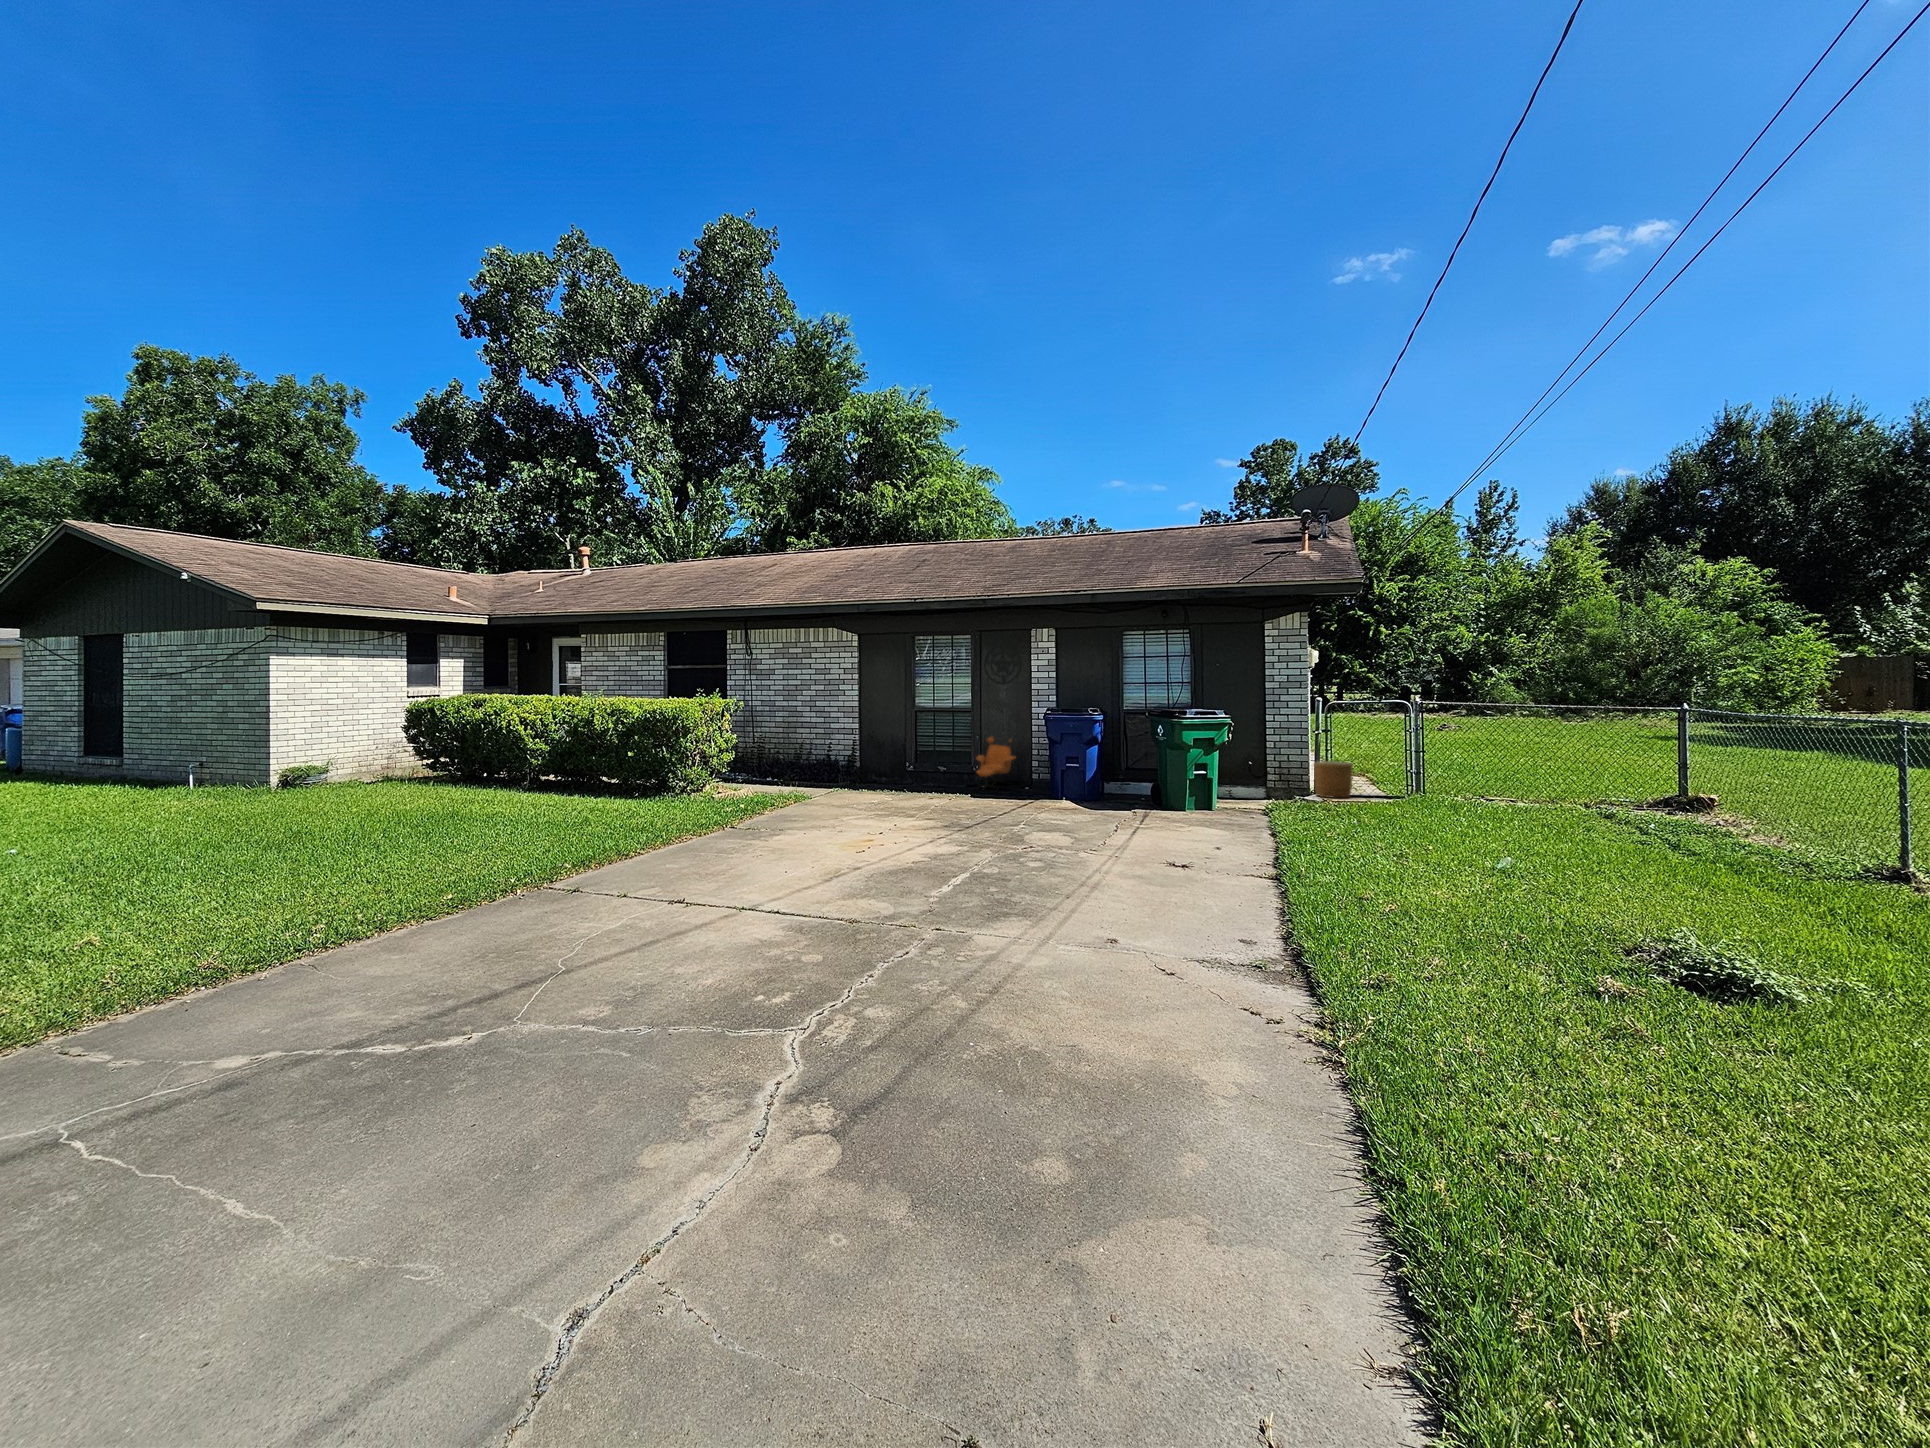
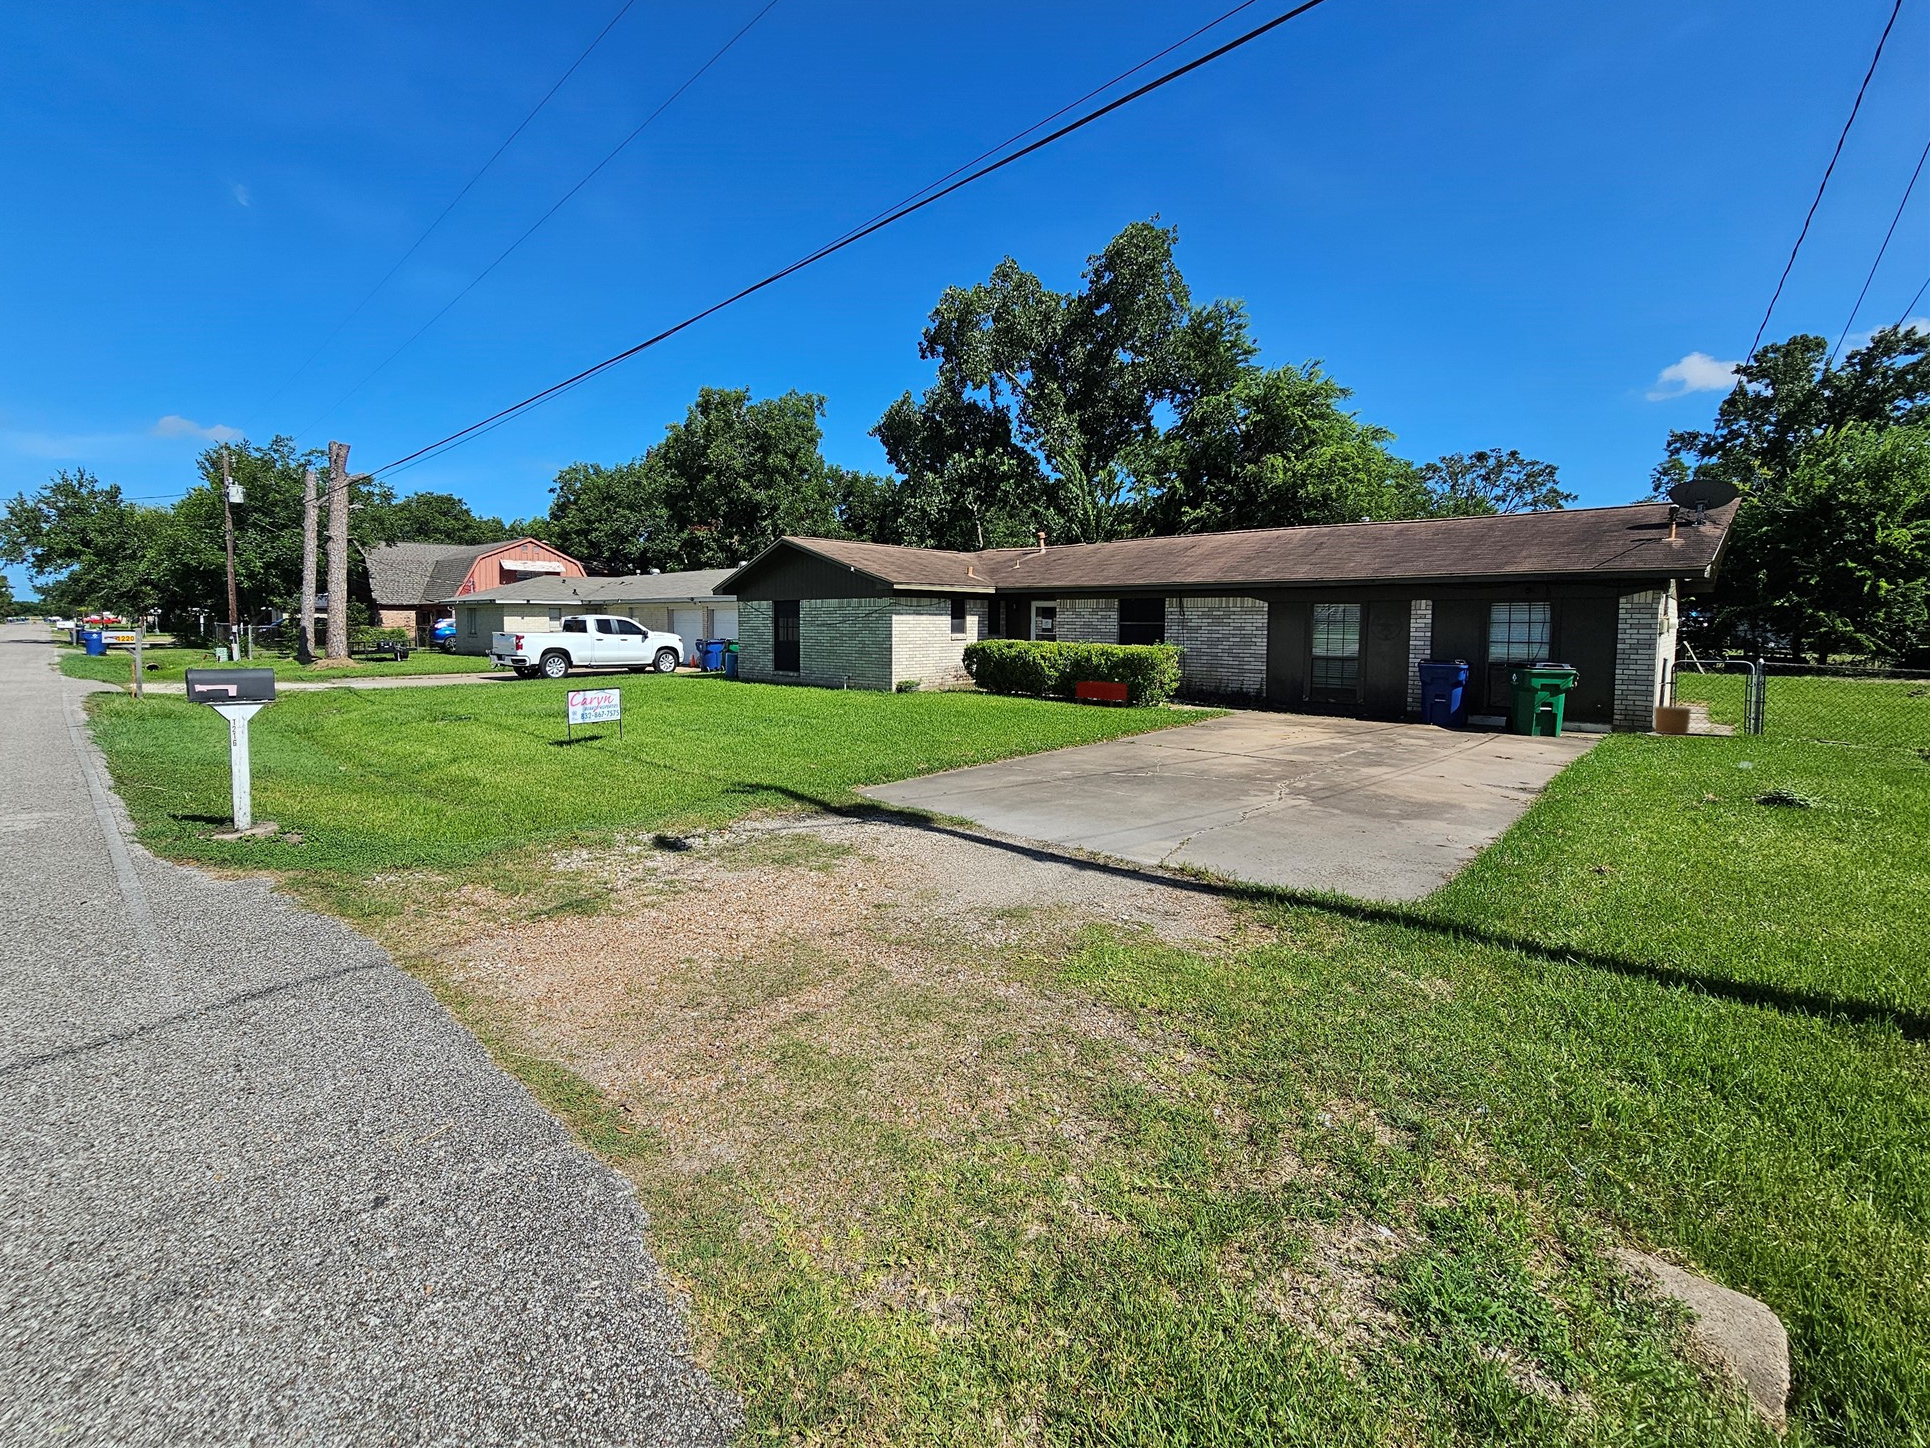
lounge chair: present [977,736,1015,787] -> none [1359,678,1394,716]
bench: none [570,756,648,798] -> present [1077,682,1127,706]

